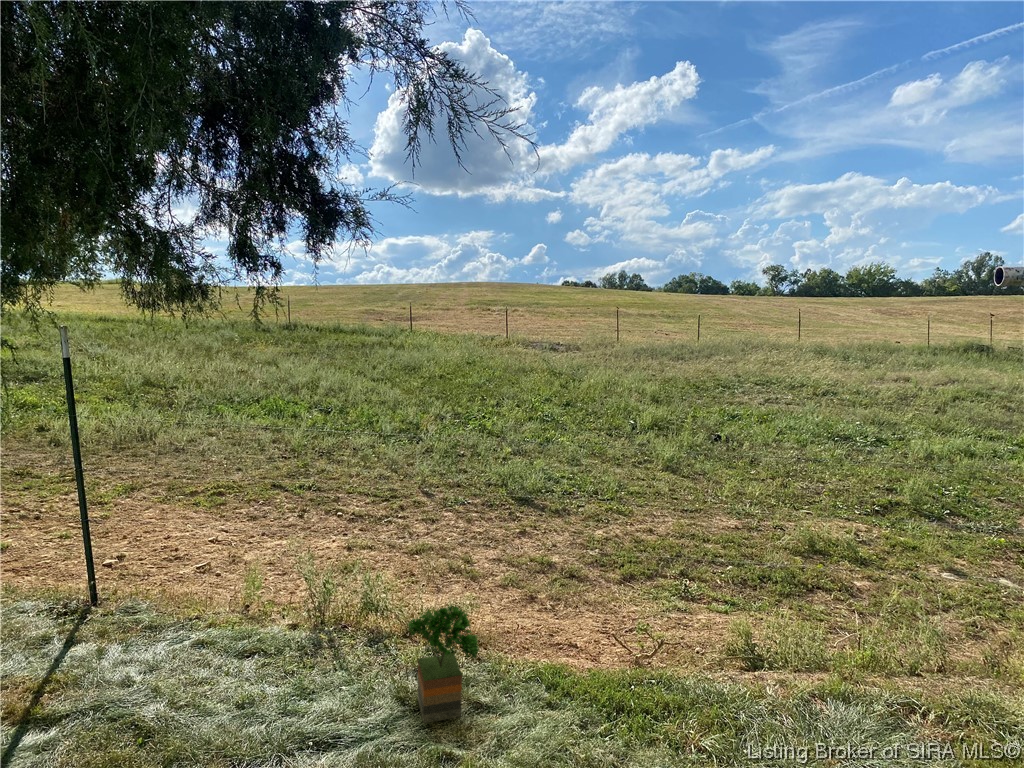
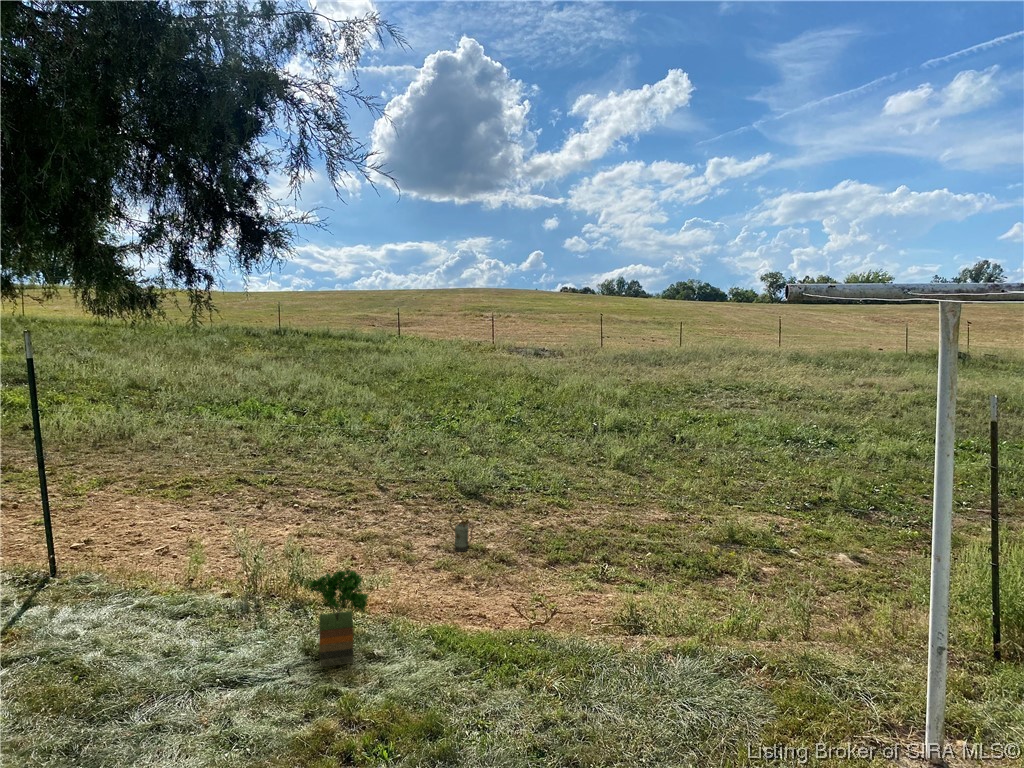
watering can: none [512,525,541,565] -> present [450,515,474,552]

